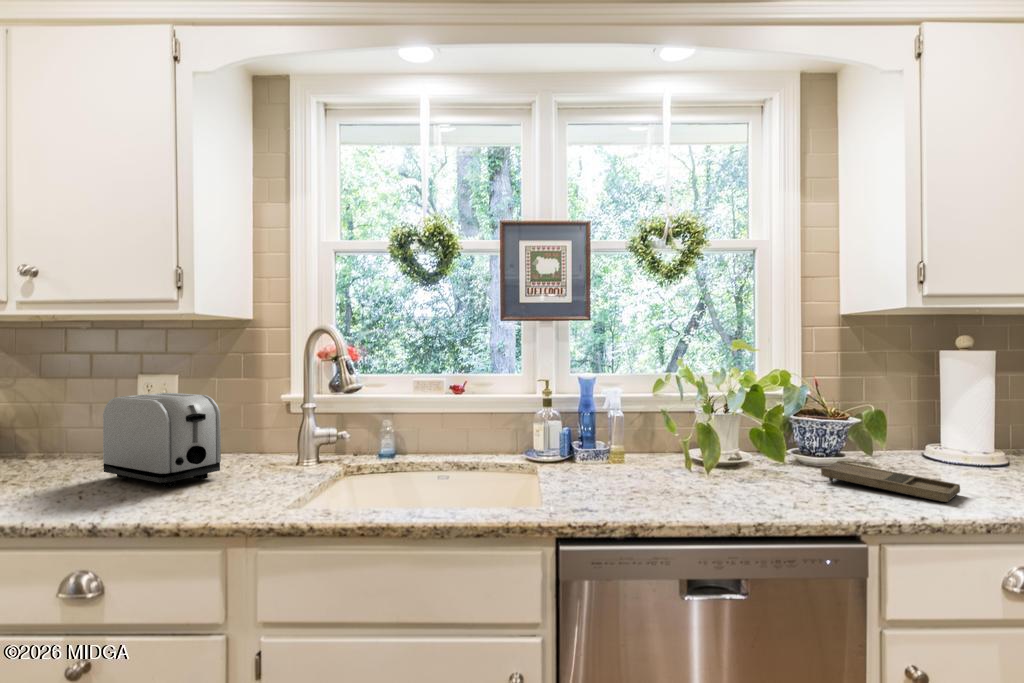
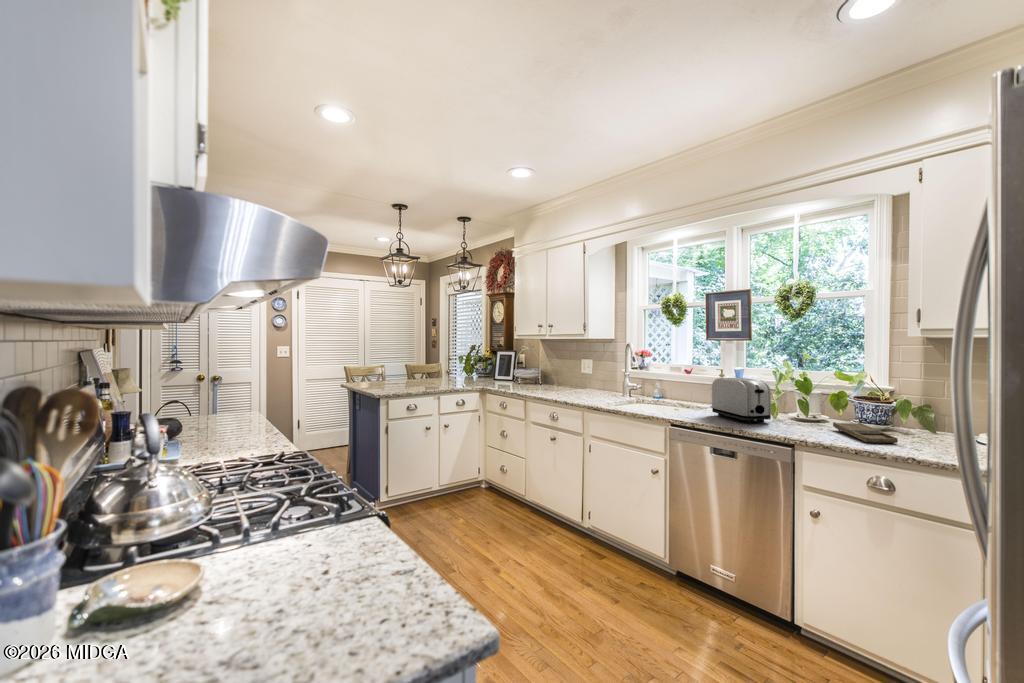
toaster: present [103,393,221,487] -> present [712,377,771,423]

